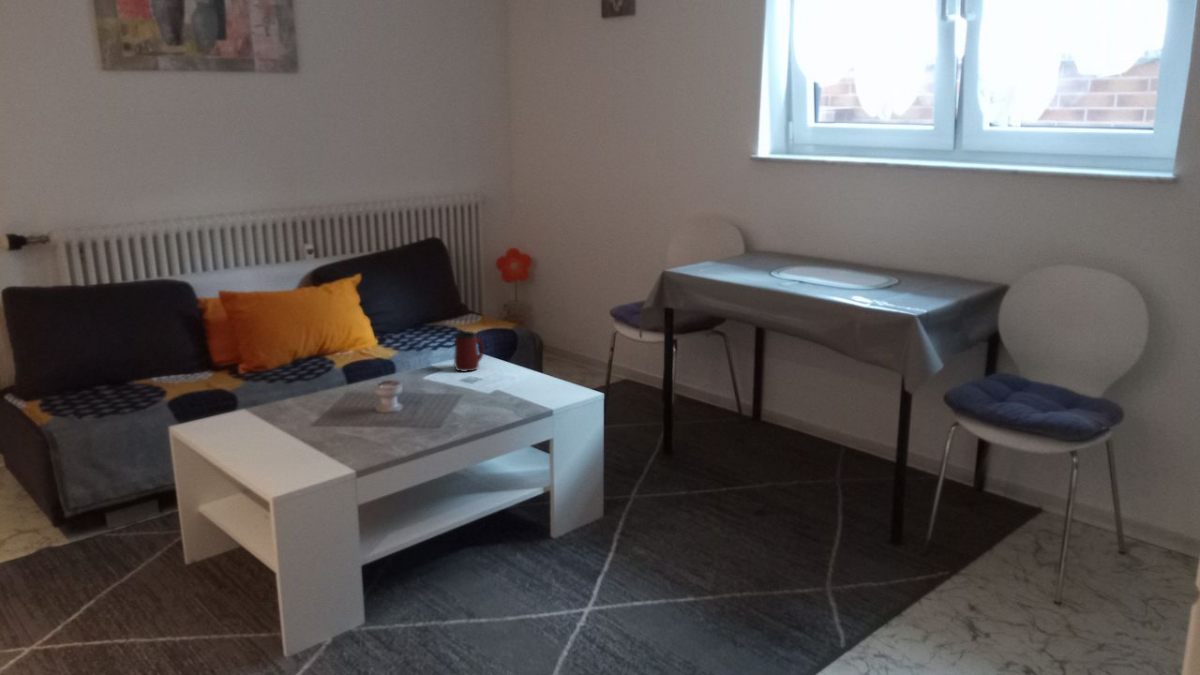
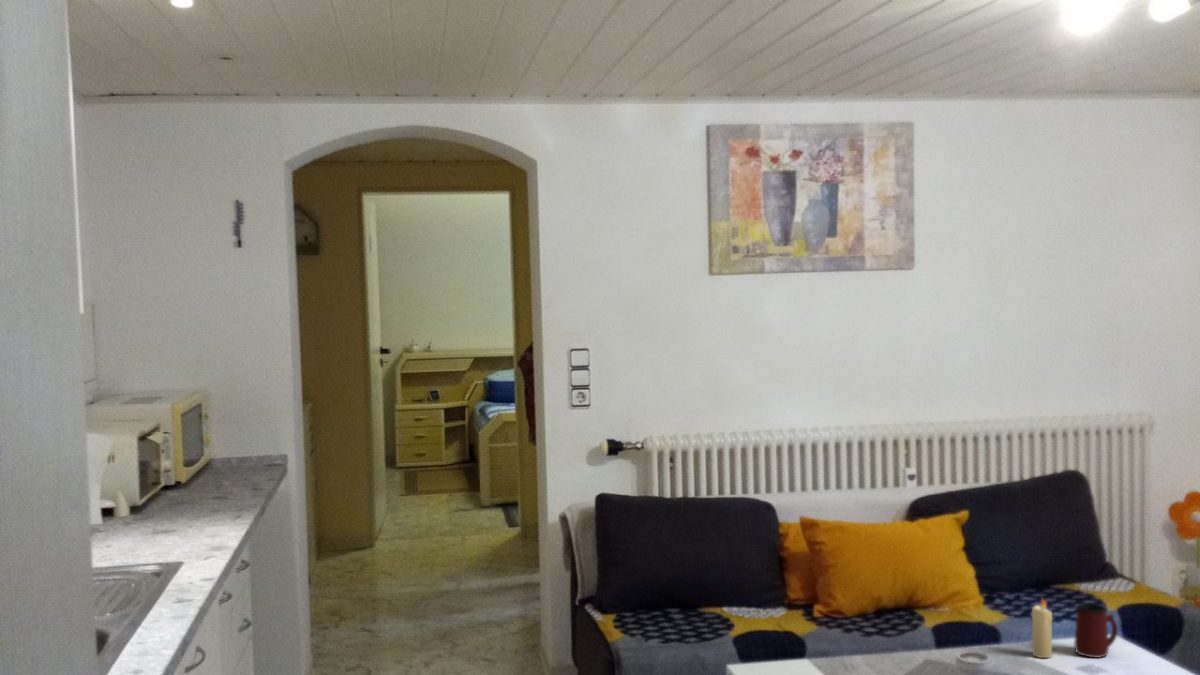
candle: none [423,331,439,377] -> present [1032,600,1052,658]

